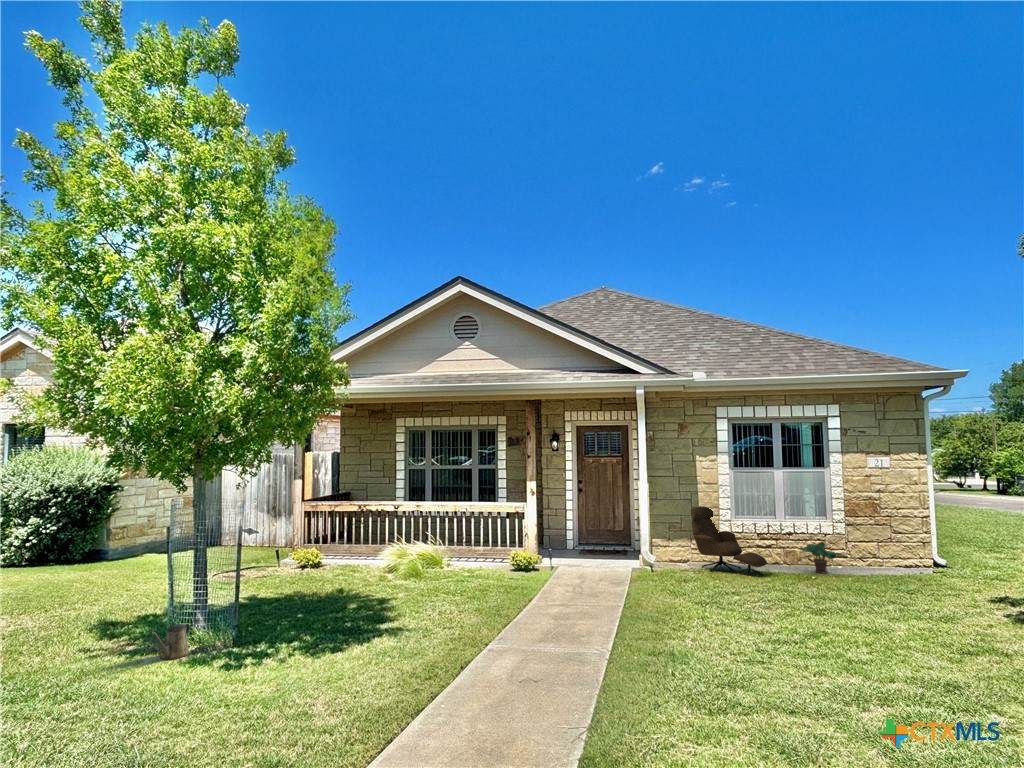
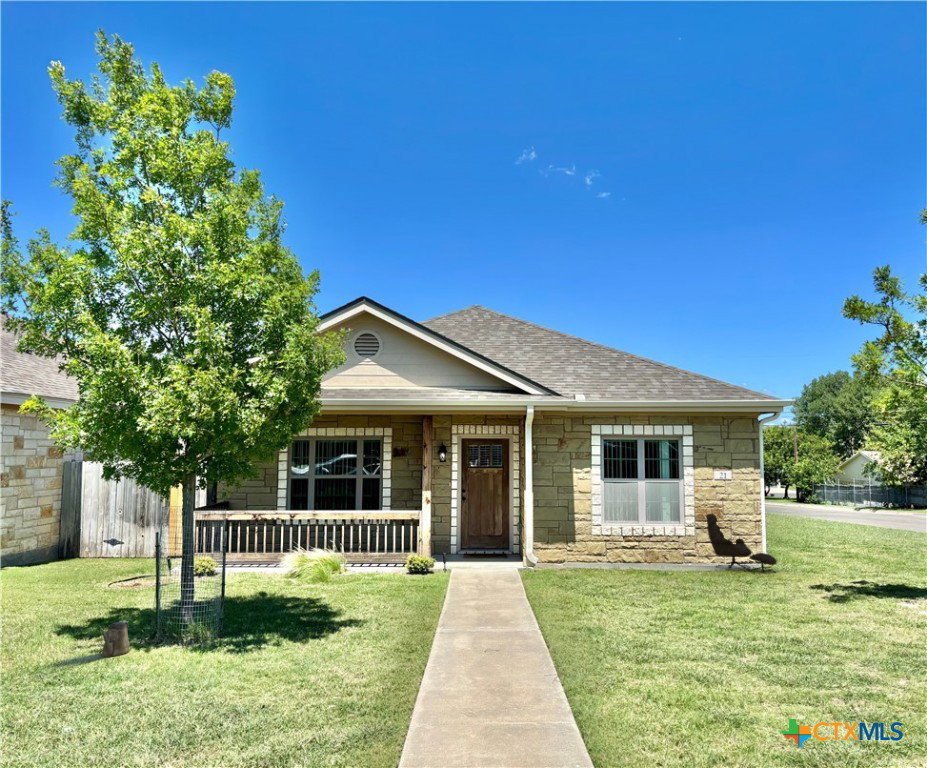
lounge chair: present [691,507,767,576] -> present [706,513,777,573]
potted plant: present [800,541,843,574] -> none [657,542,699,570]

